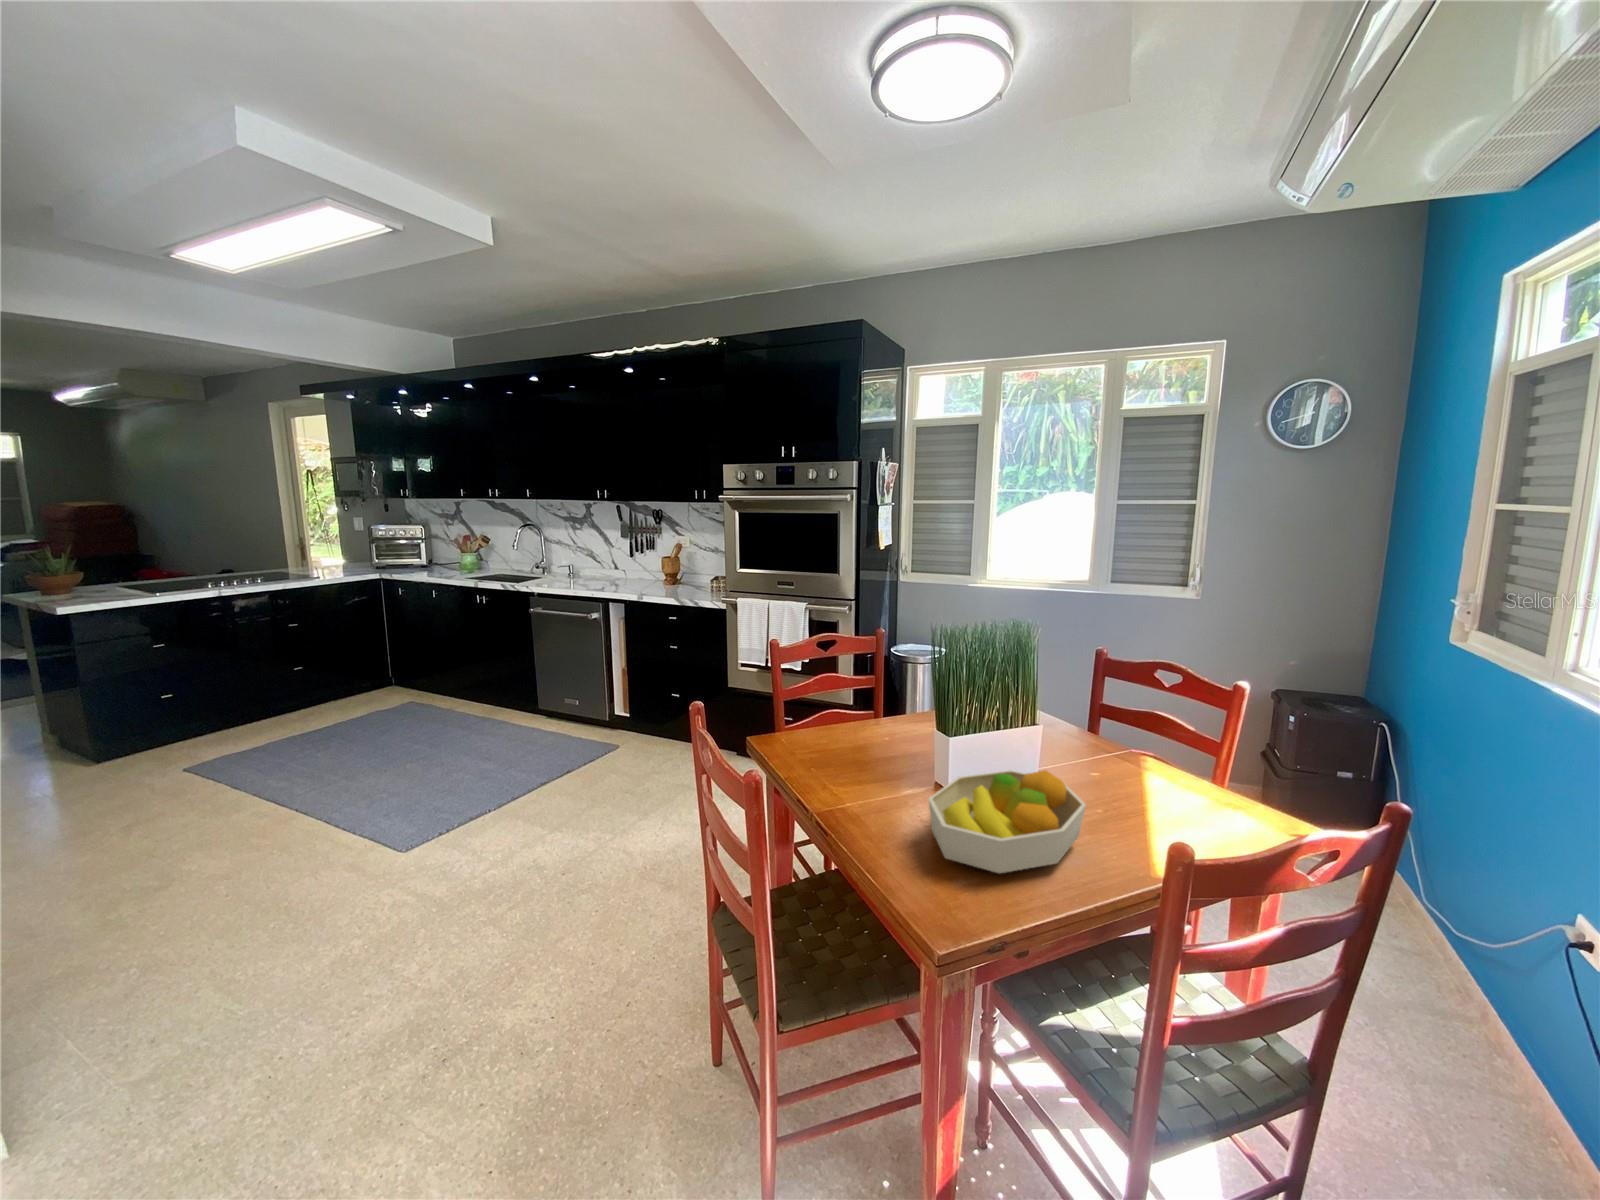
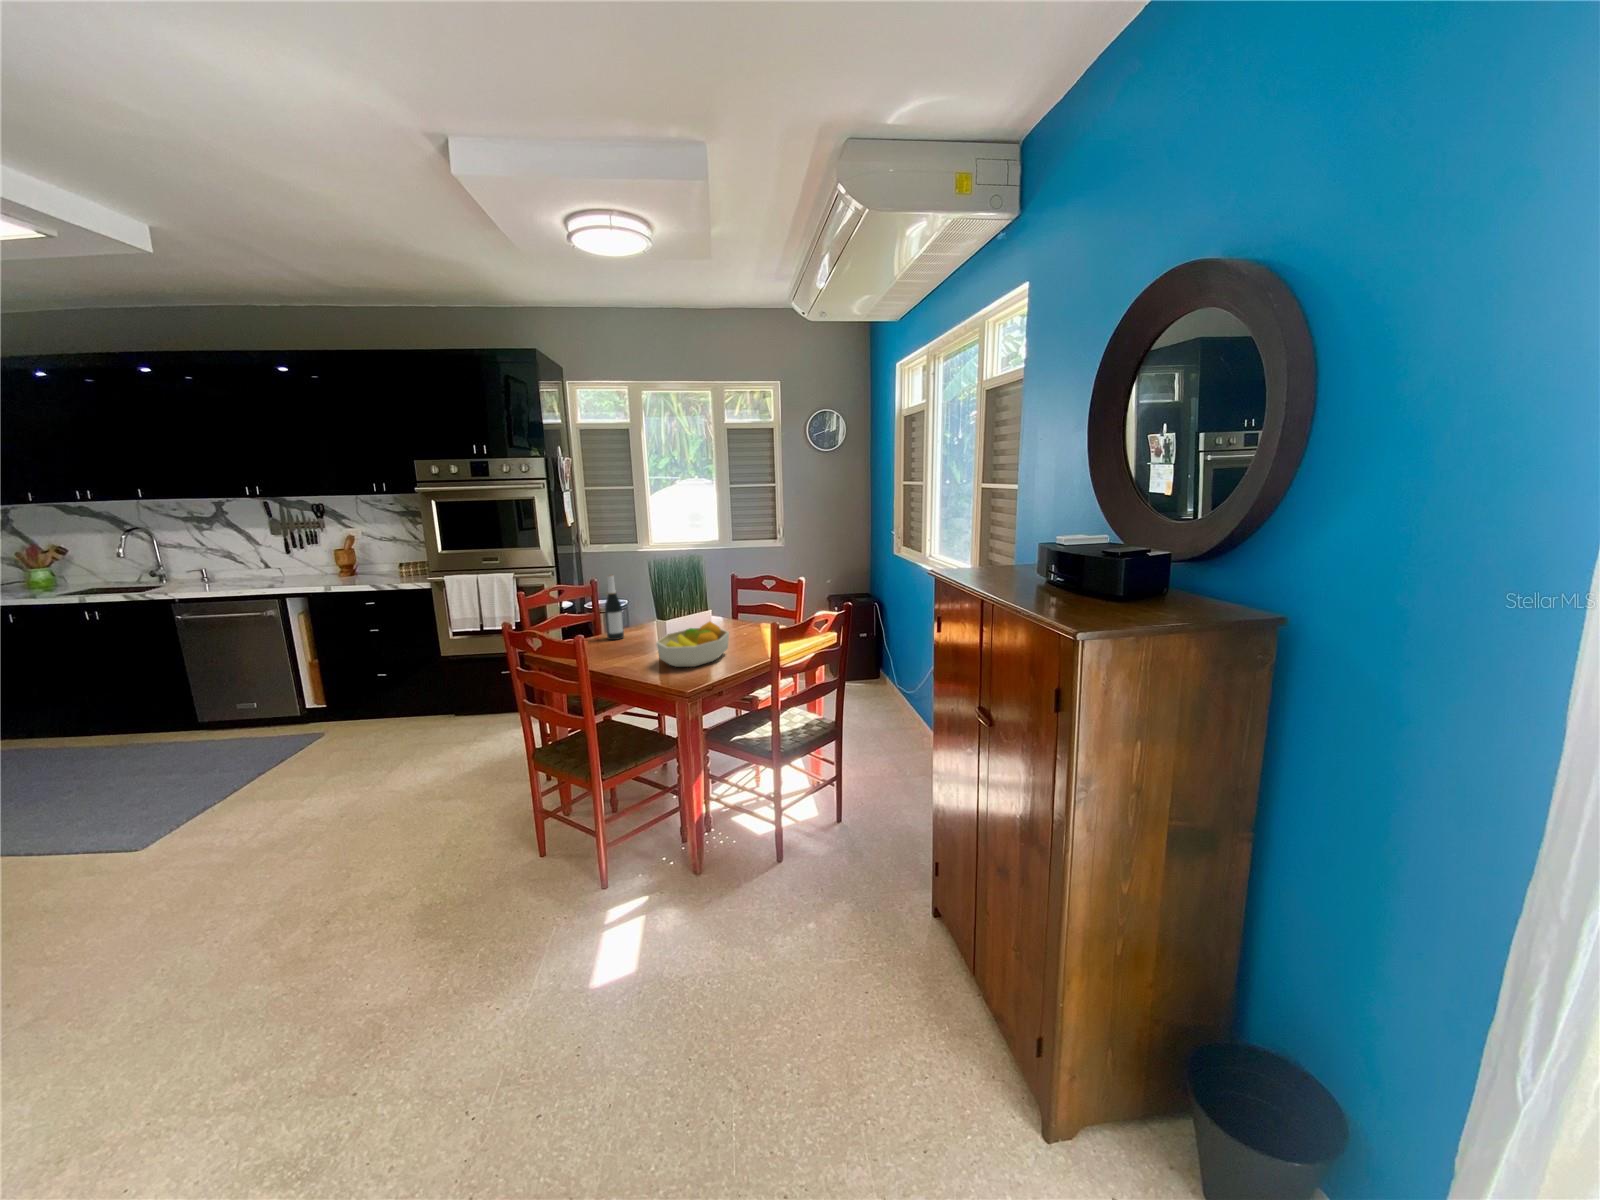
wine bottle: none [873,638,901,743] -> present [605,575,624,640]

